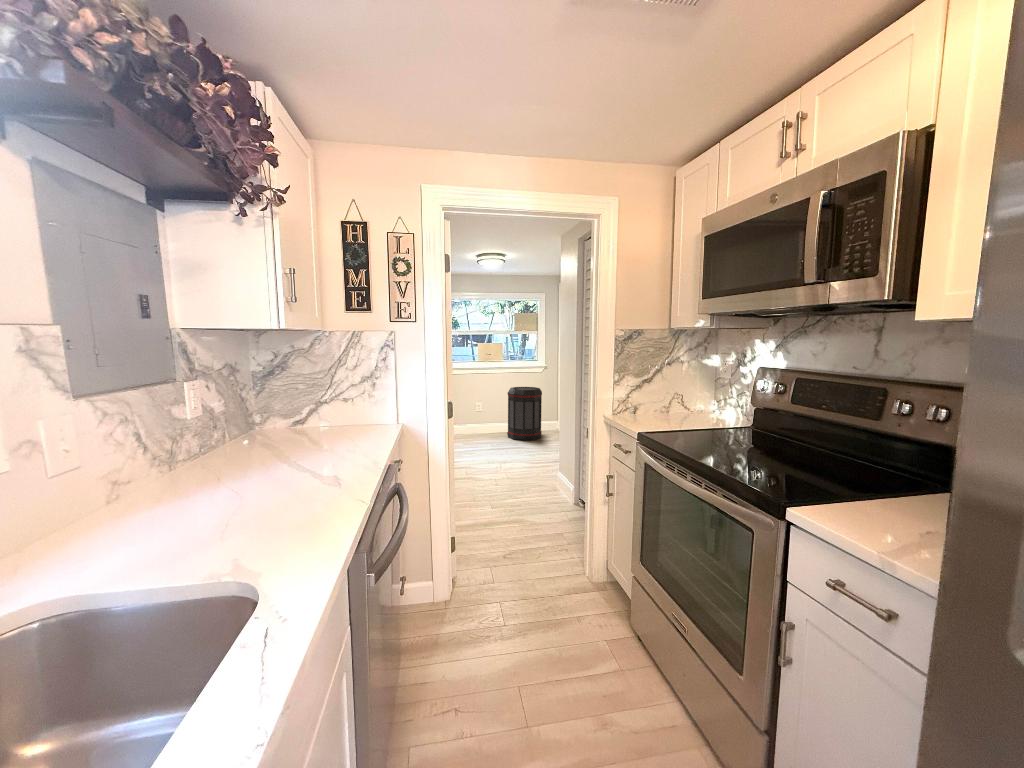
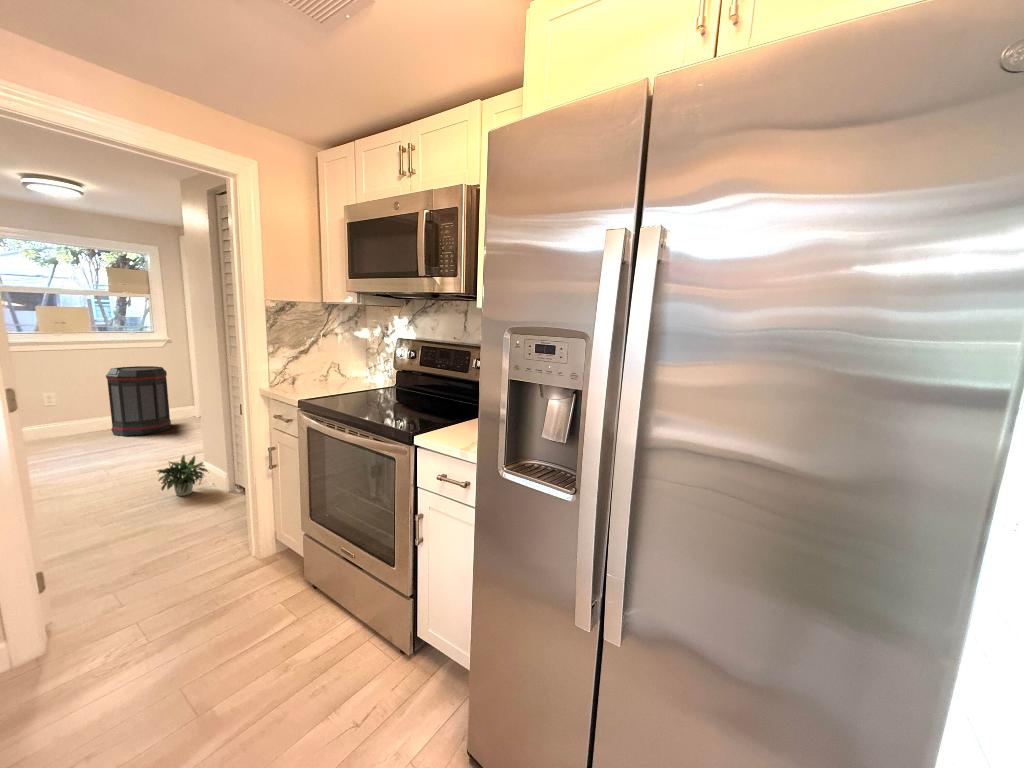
potted plant: none [527,463,565,498] -> present [157,455,208,496]

